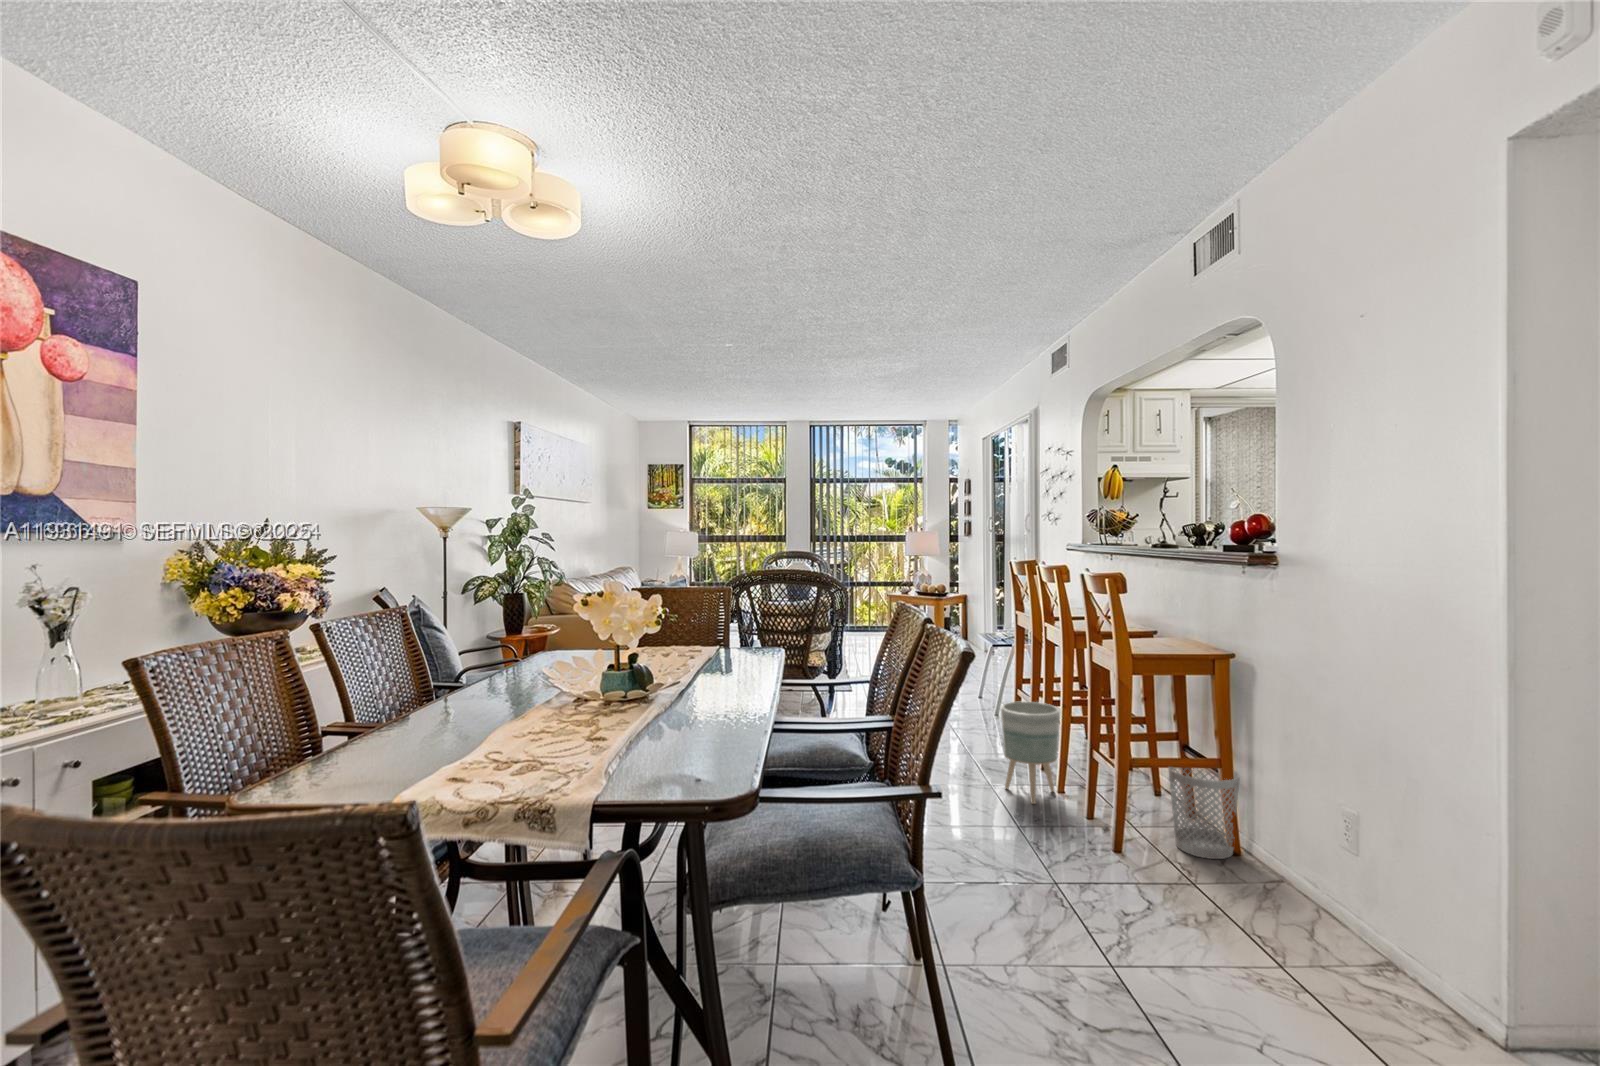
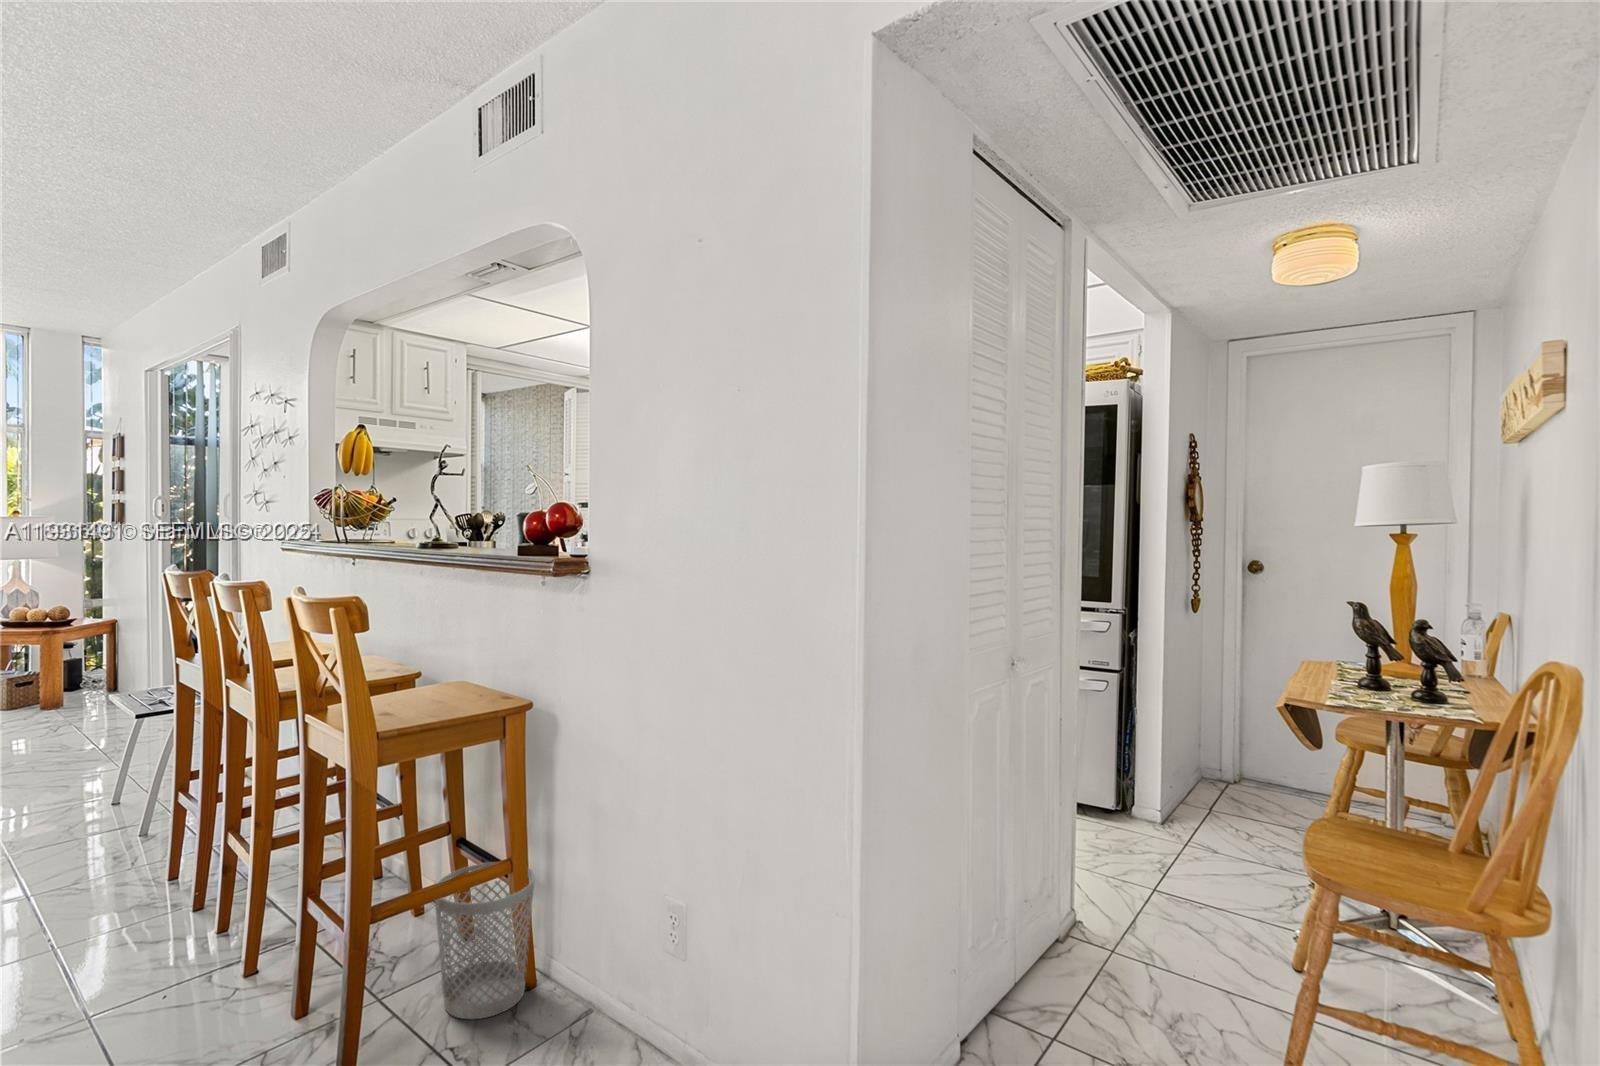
planter: present [1001,701,1060,804] -> none [123,821,251,1017]

